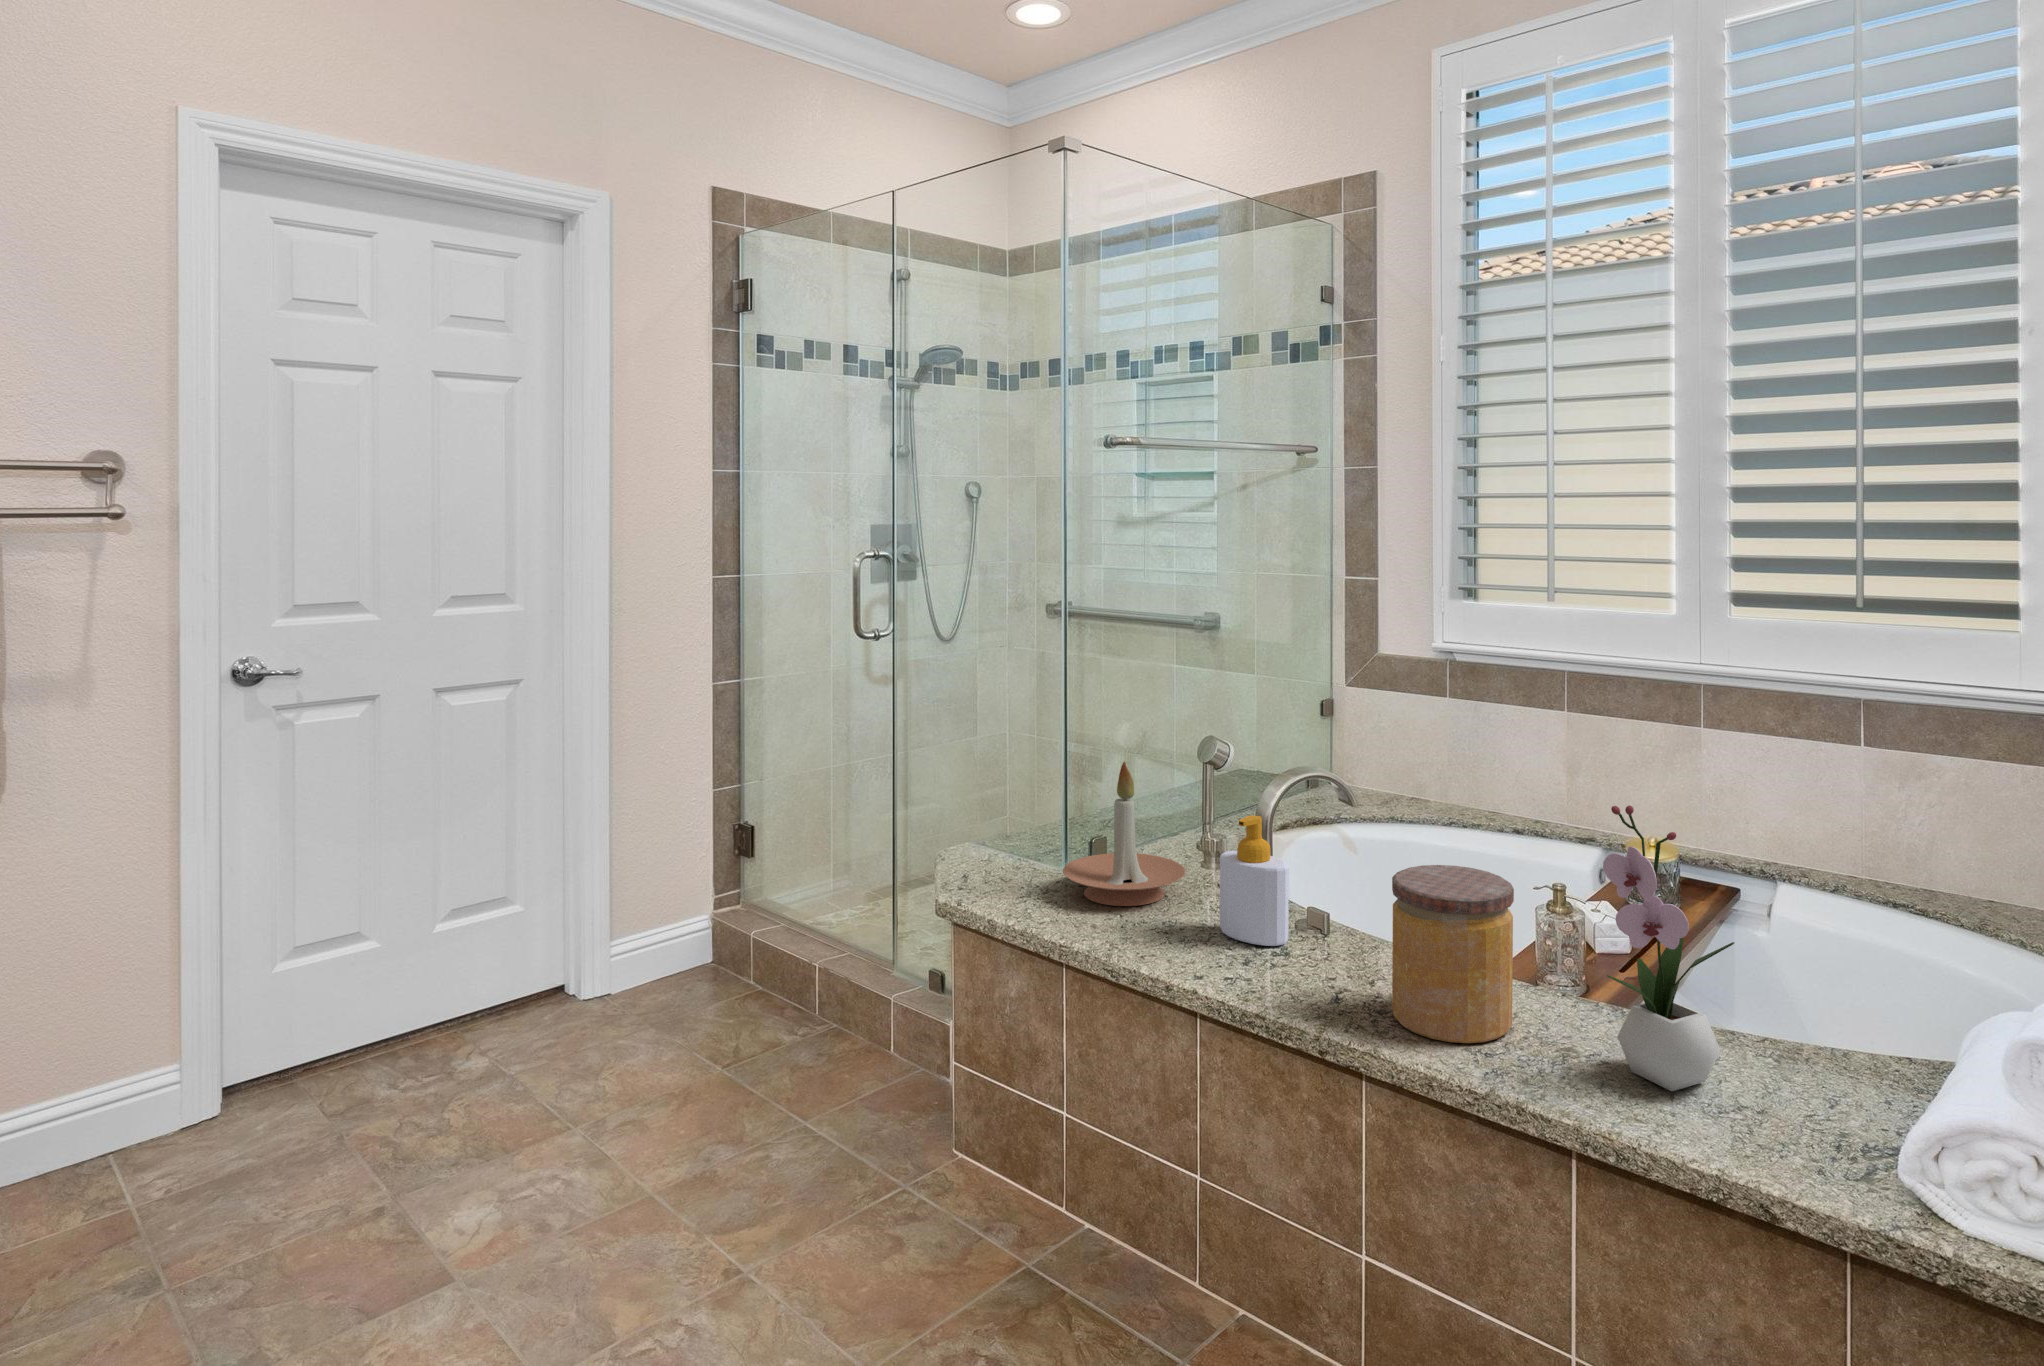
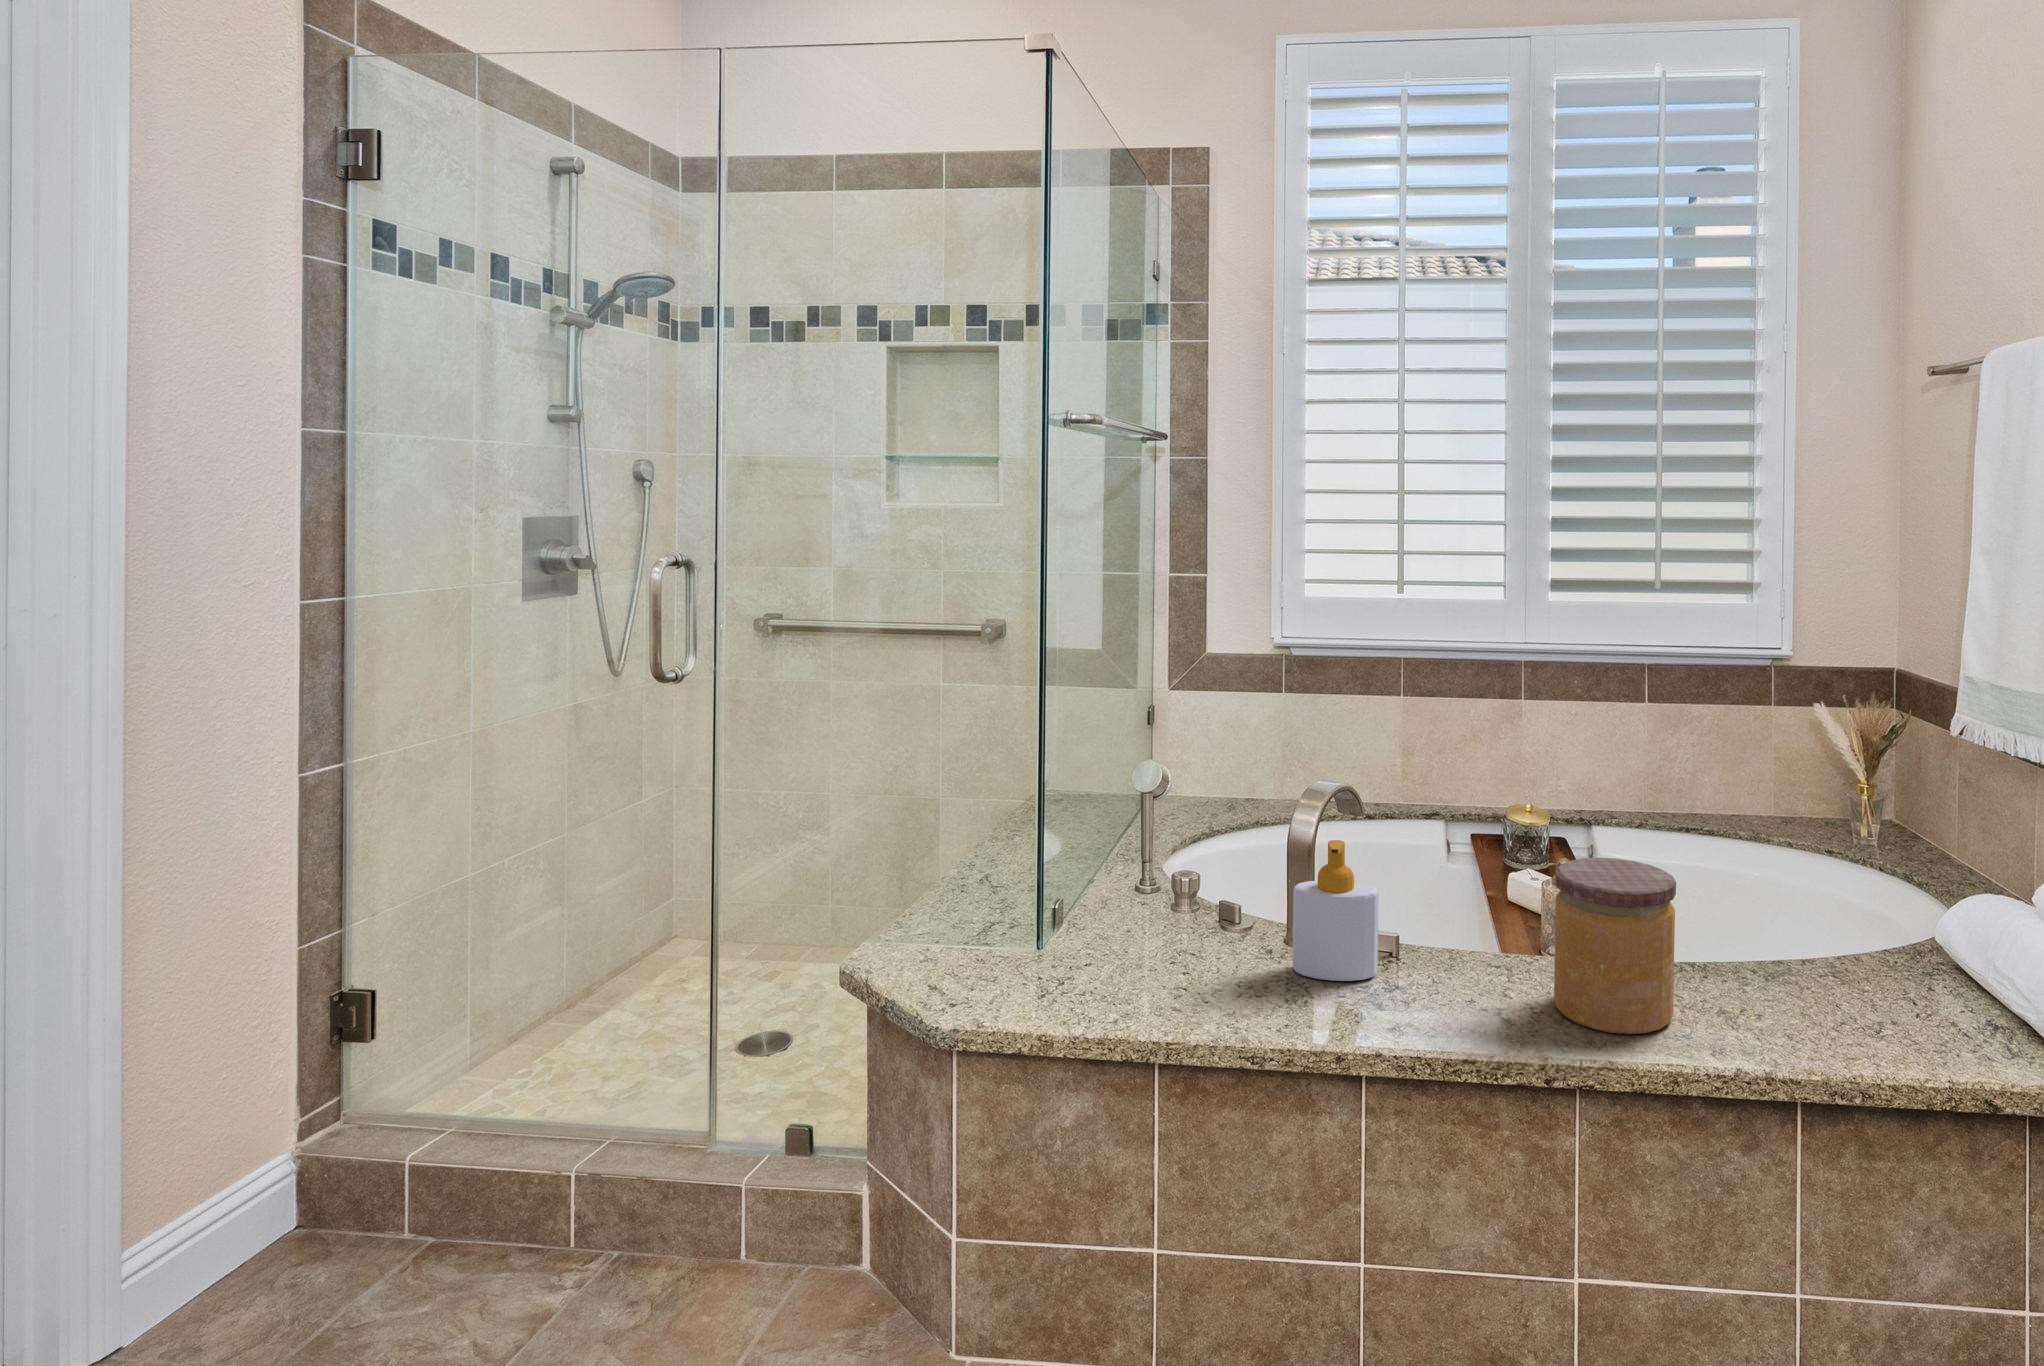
candle holder: present [1063,762,1186,906] -> none [1067,801,1213,975]
flower arrangement: present [1603,805,1734,1091] -> none [1767,777,1860,1026]

